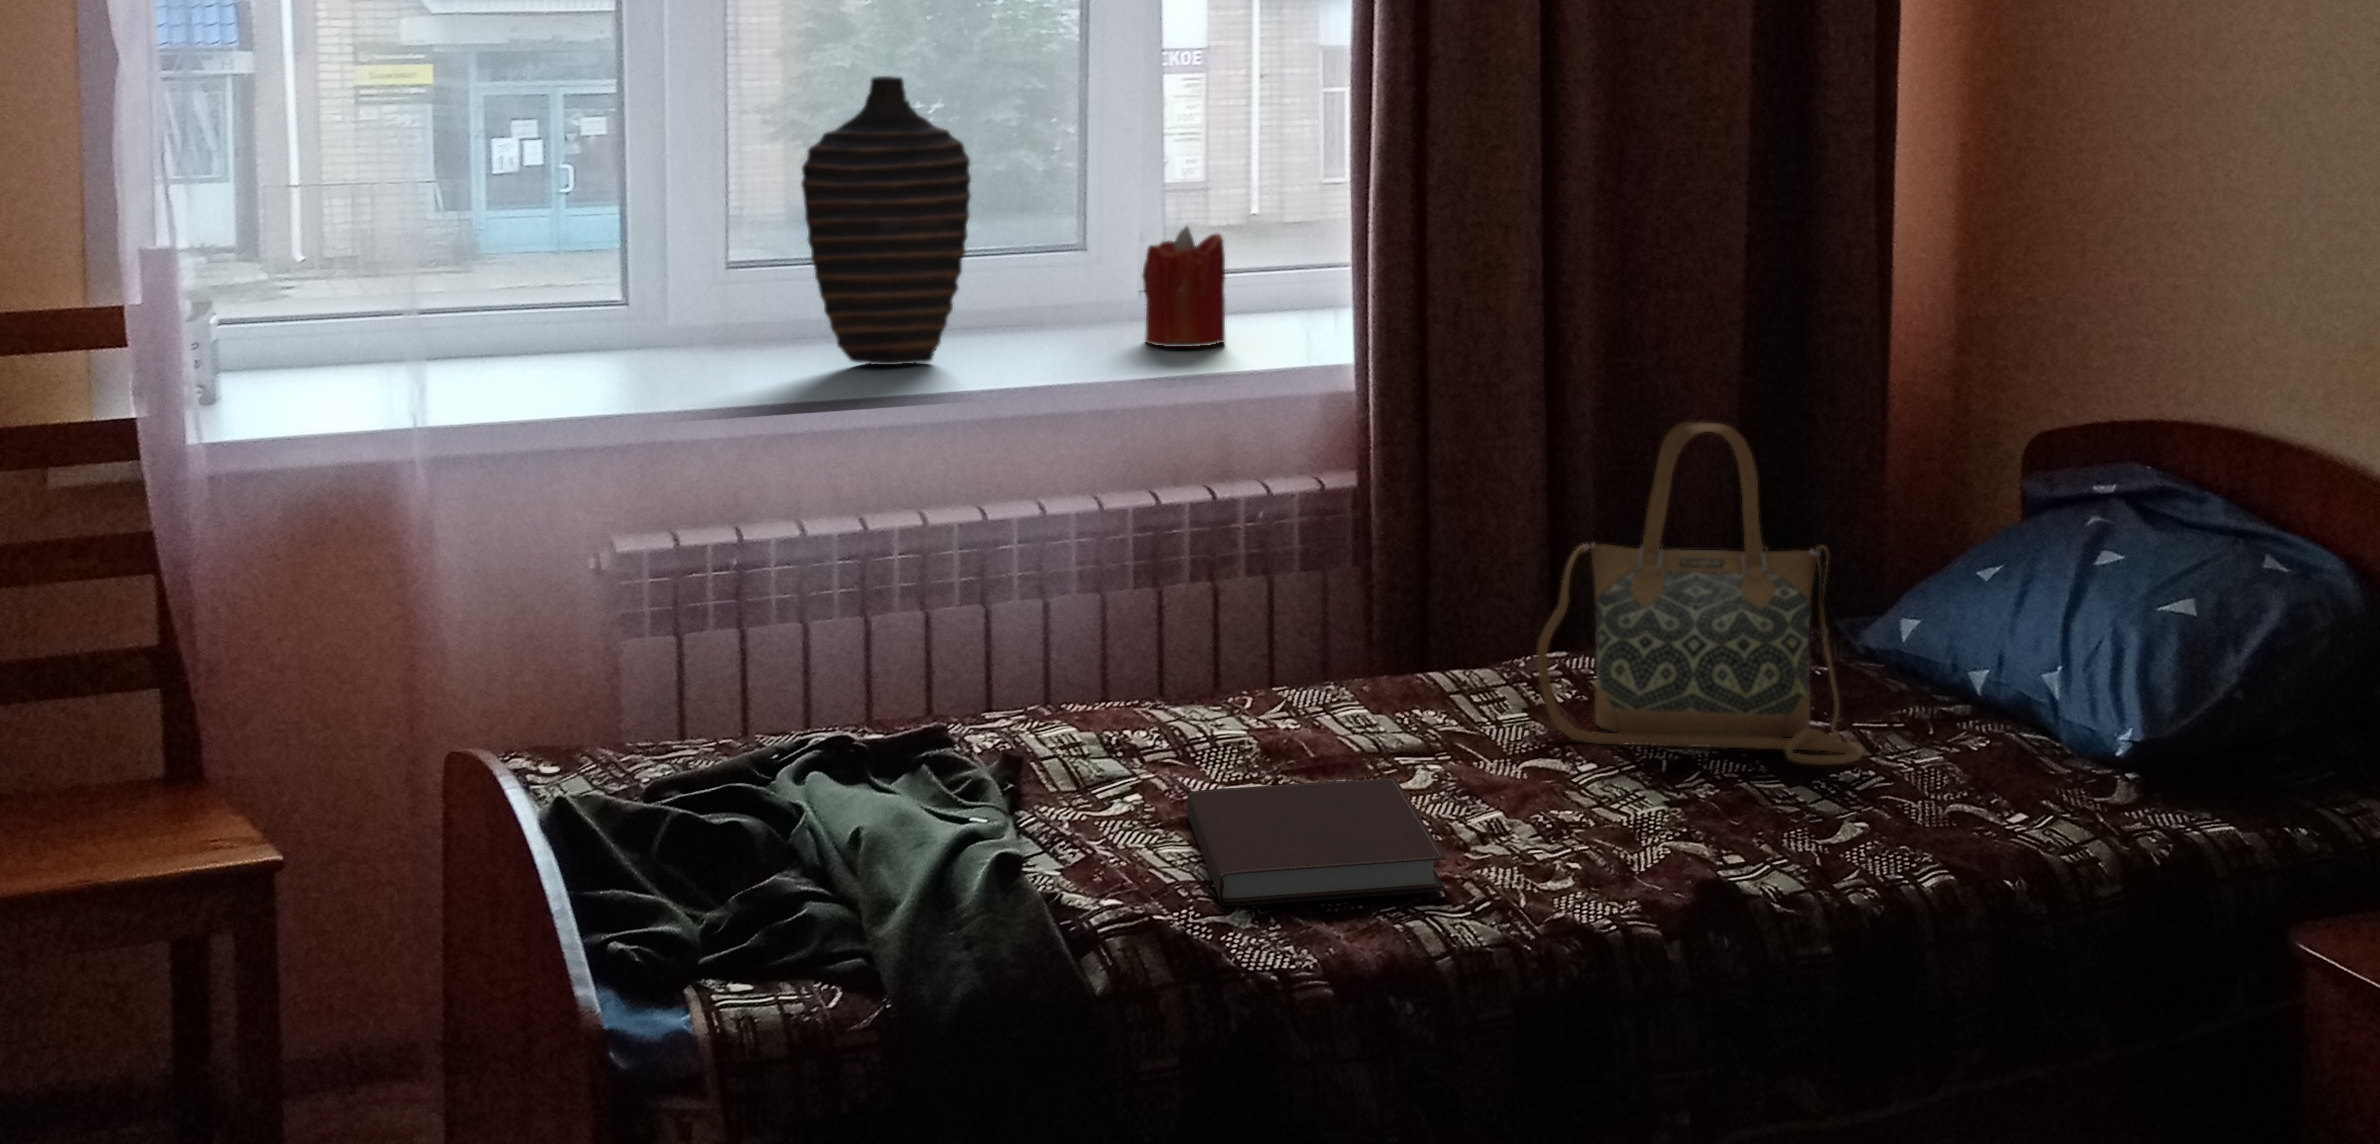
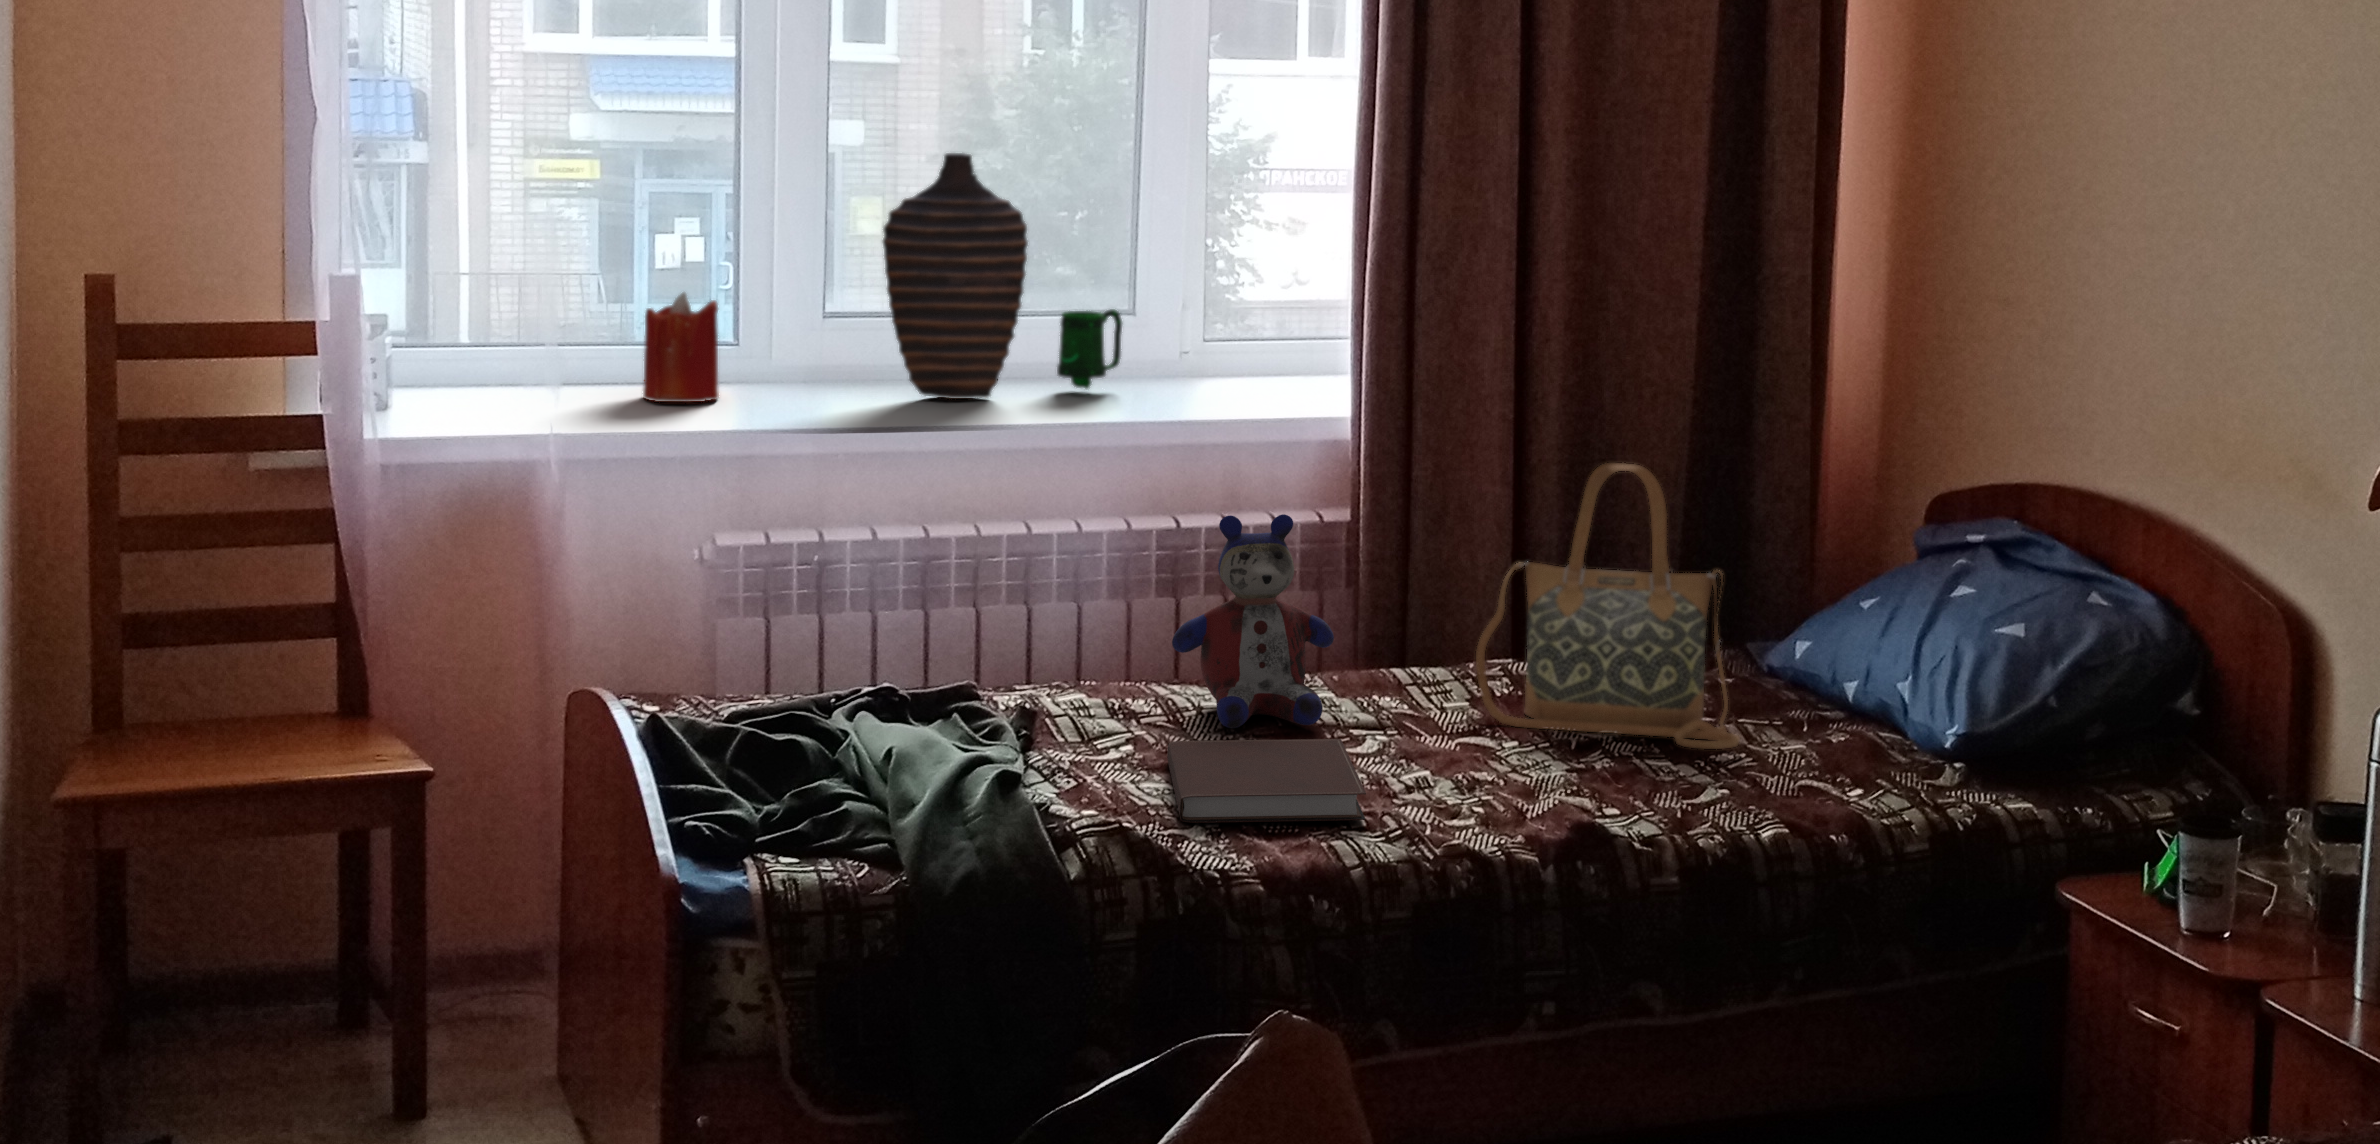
candle: present [1142,226,1226,347] -> present [643,292,719,402]
mug: none [1008,251,1082,353] -> present [1057,309,1122,389]
stuffed bear: none [1177,500,1368,764] -> present [1172,514,1334,728]

